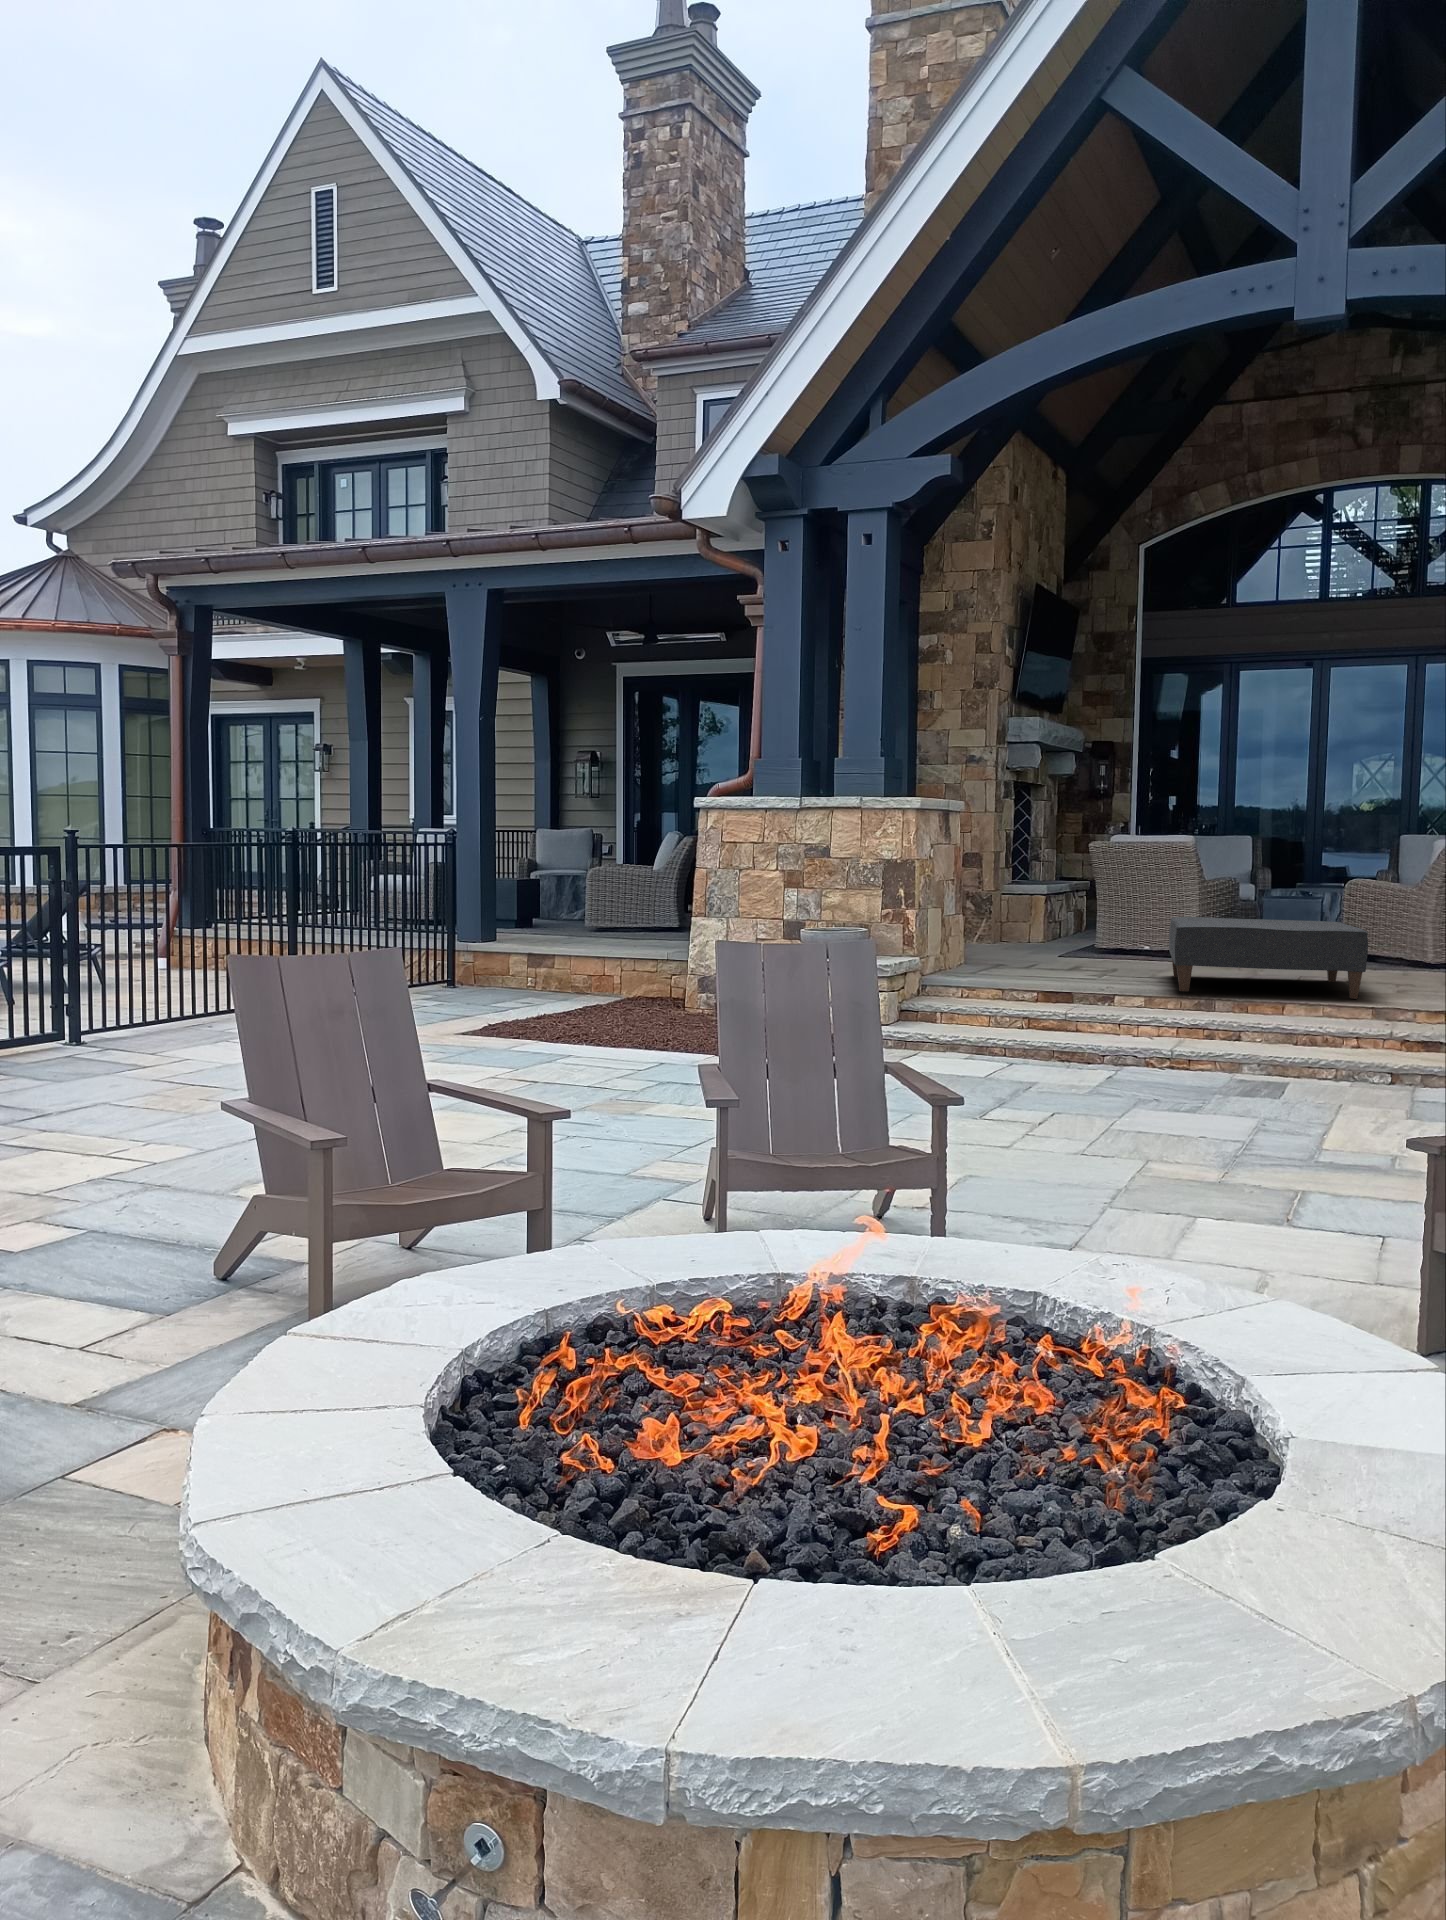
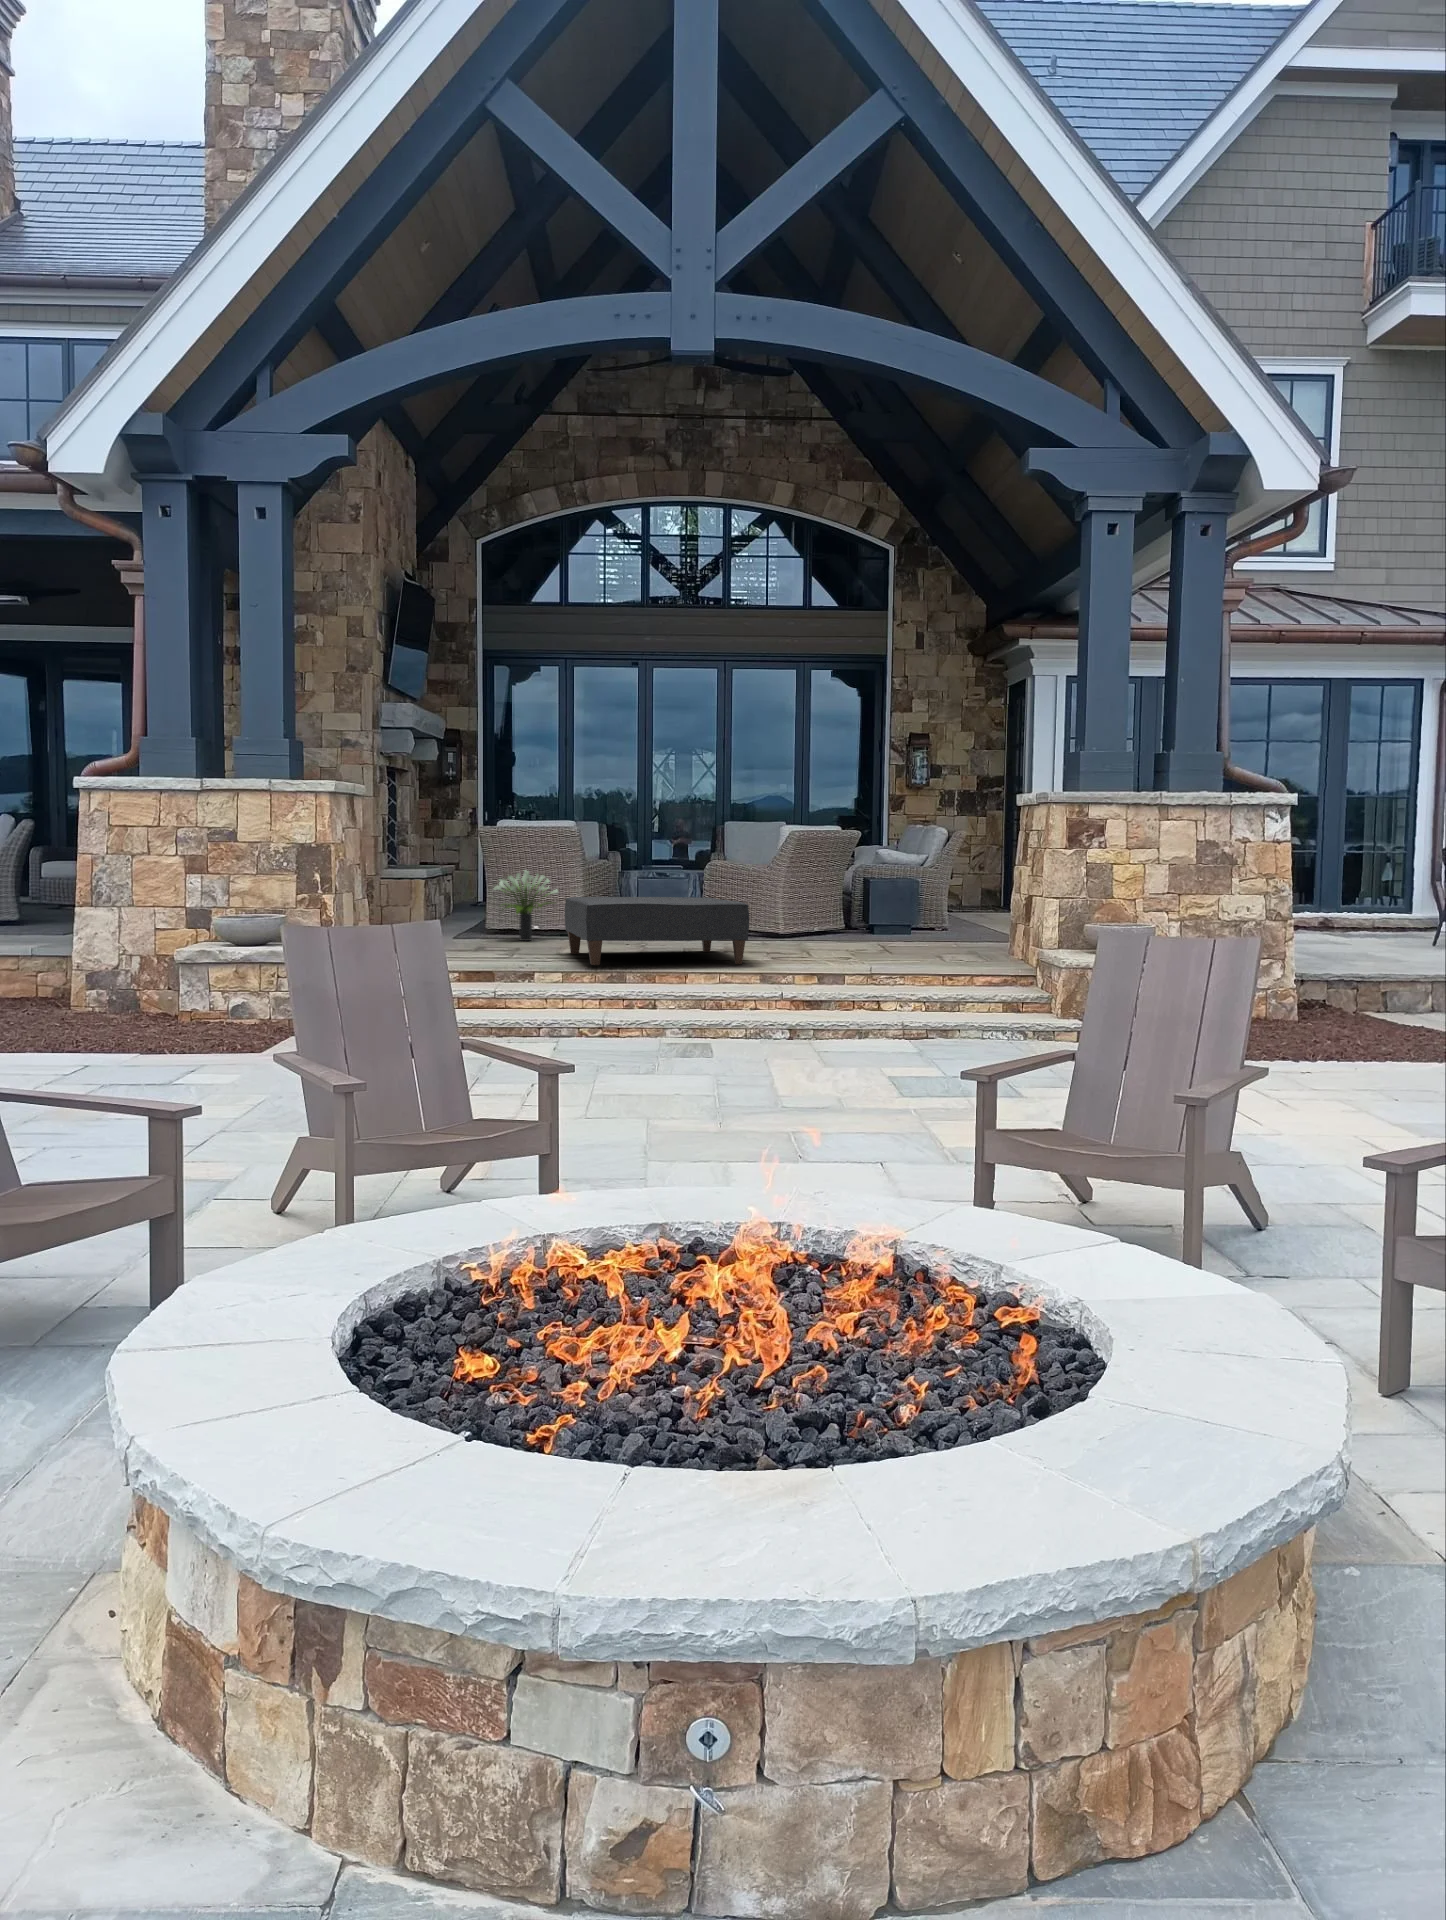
potted plant: none [1107,886,1177,960] -> present [494,870,558,941]

